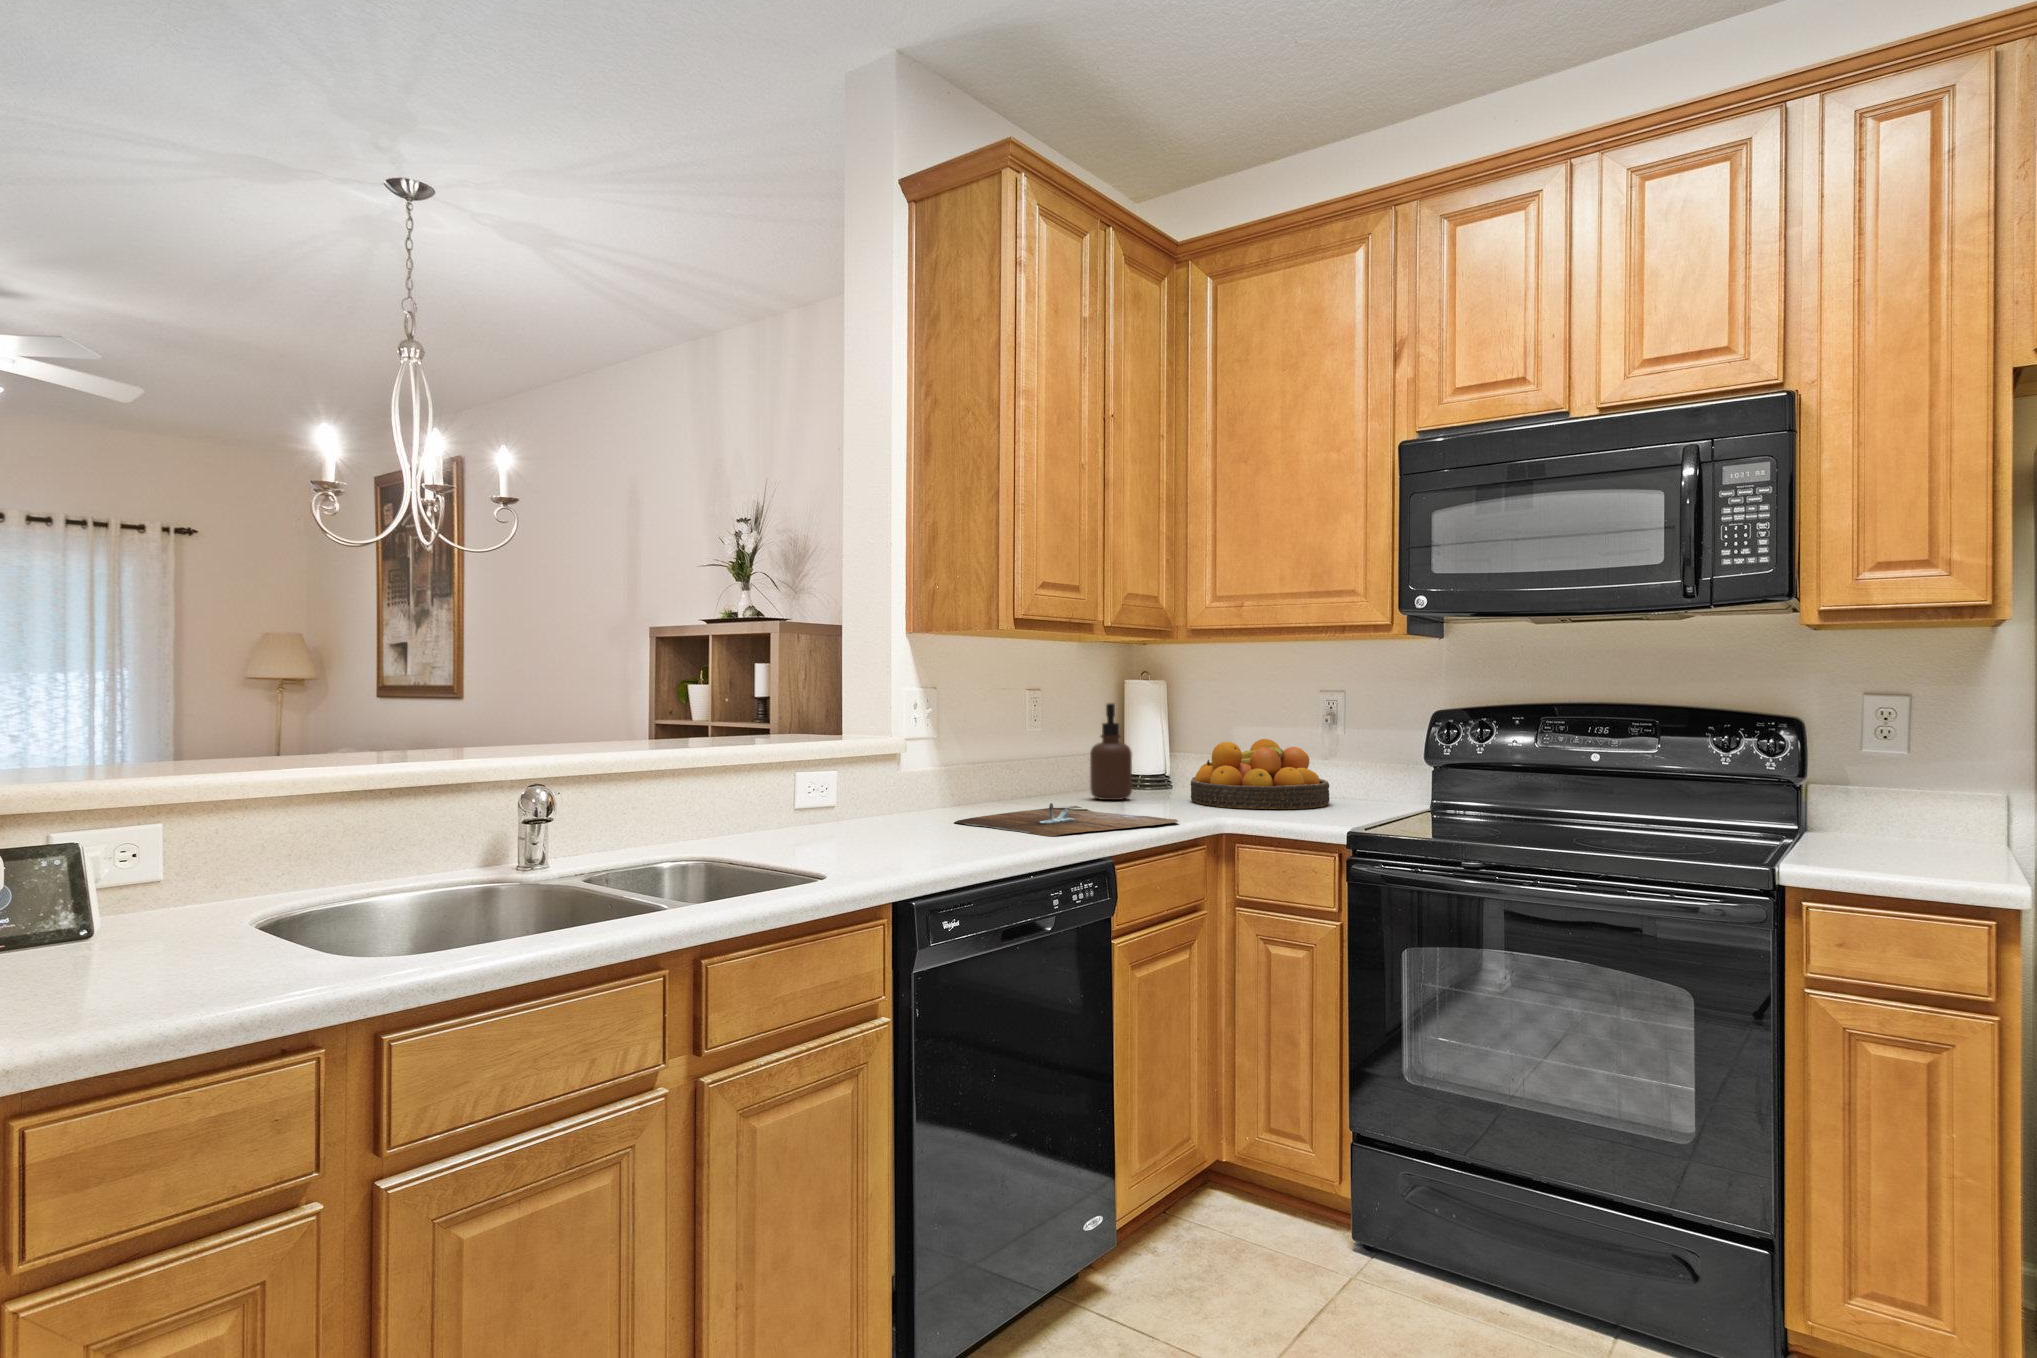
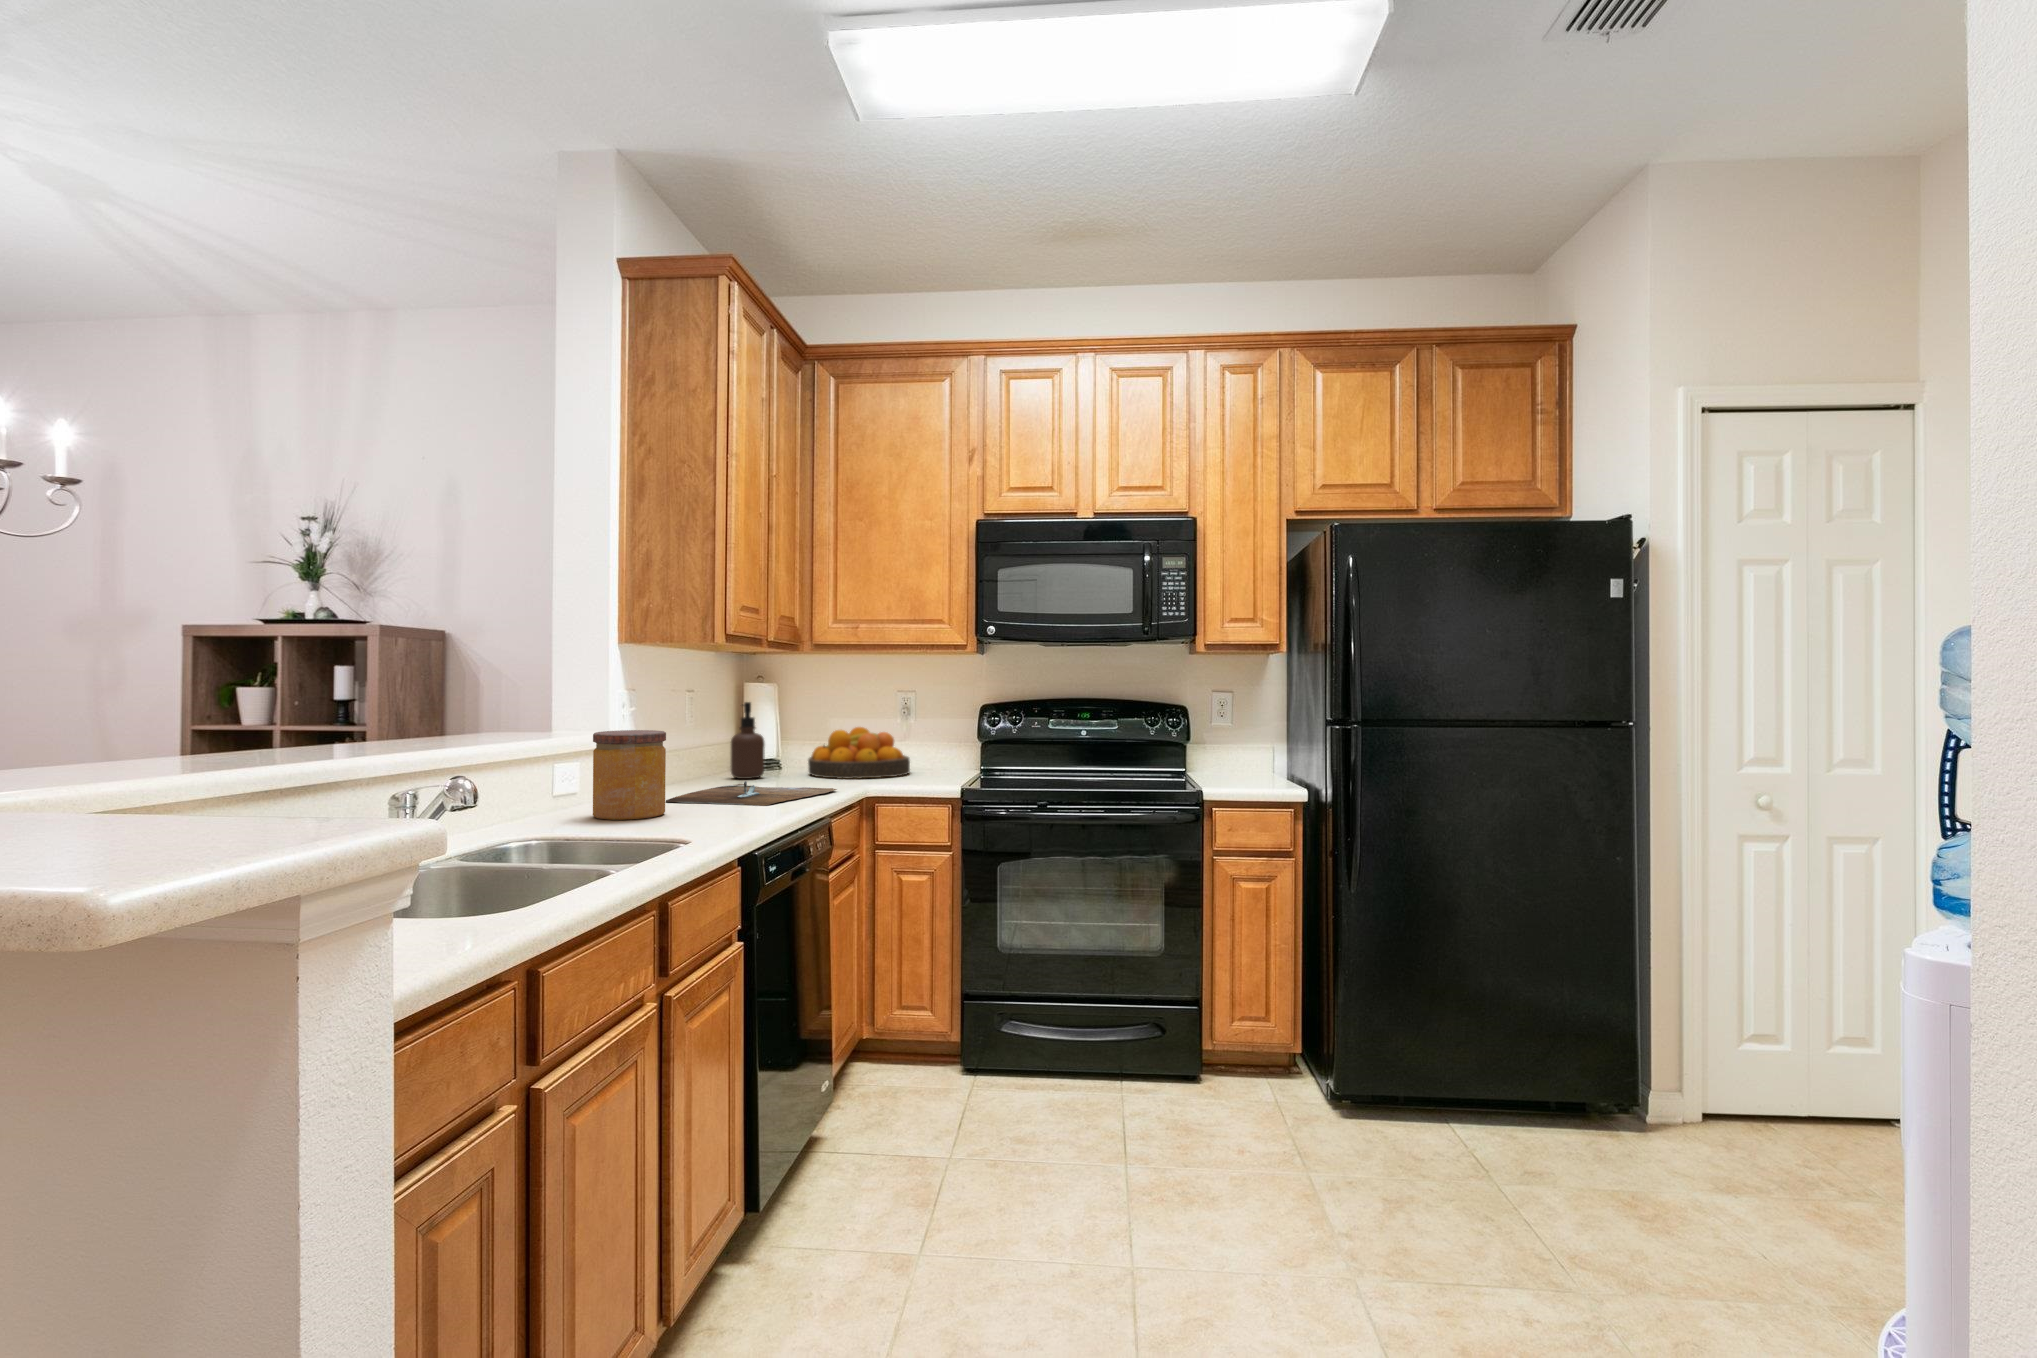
jar: none [837,733,921,841] -> present [593,730,666,820]

